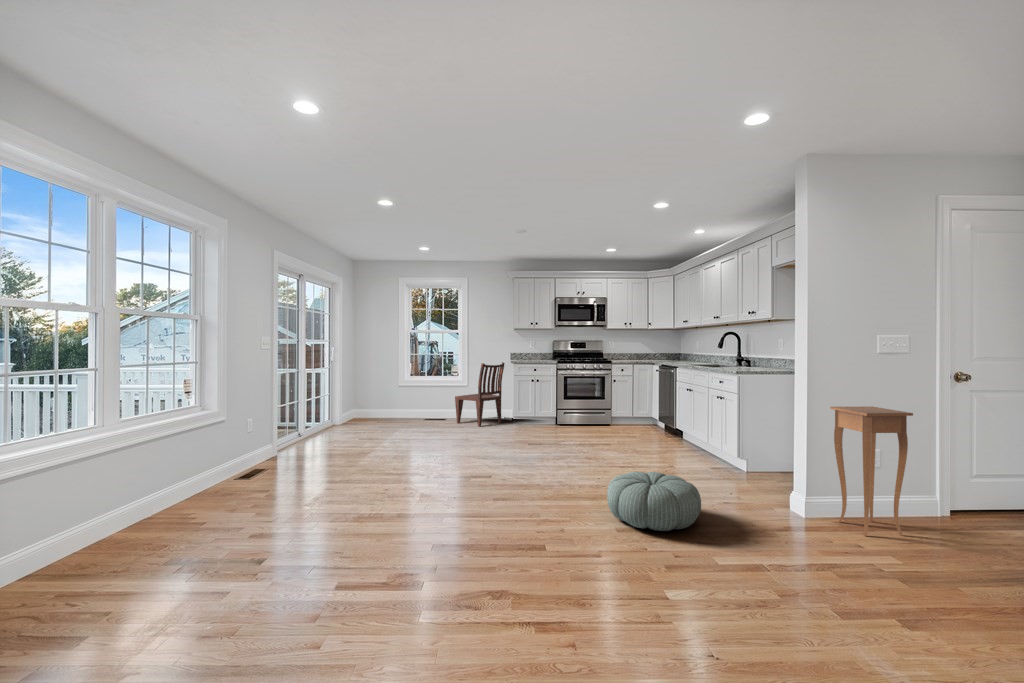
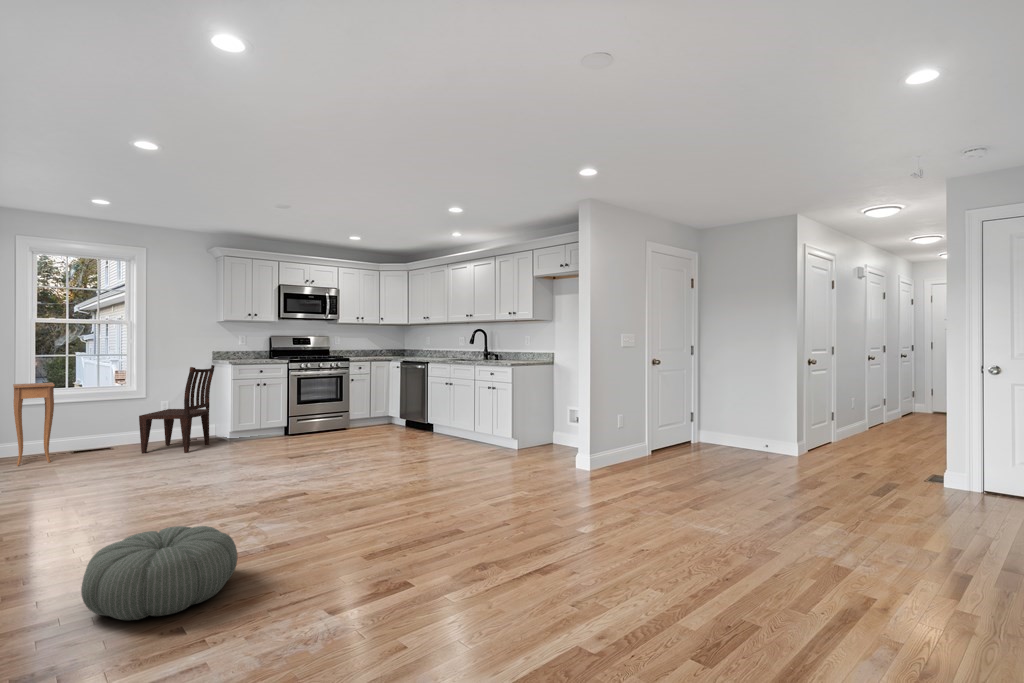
side table: present [830,406,913,536] -> present [13,383,54,466]
pouf: present [607,472,701,531] -> present [81,526,237,620]

